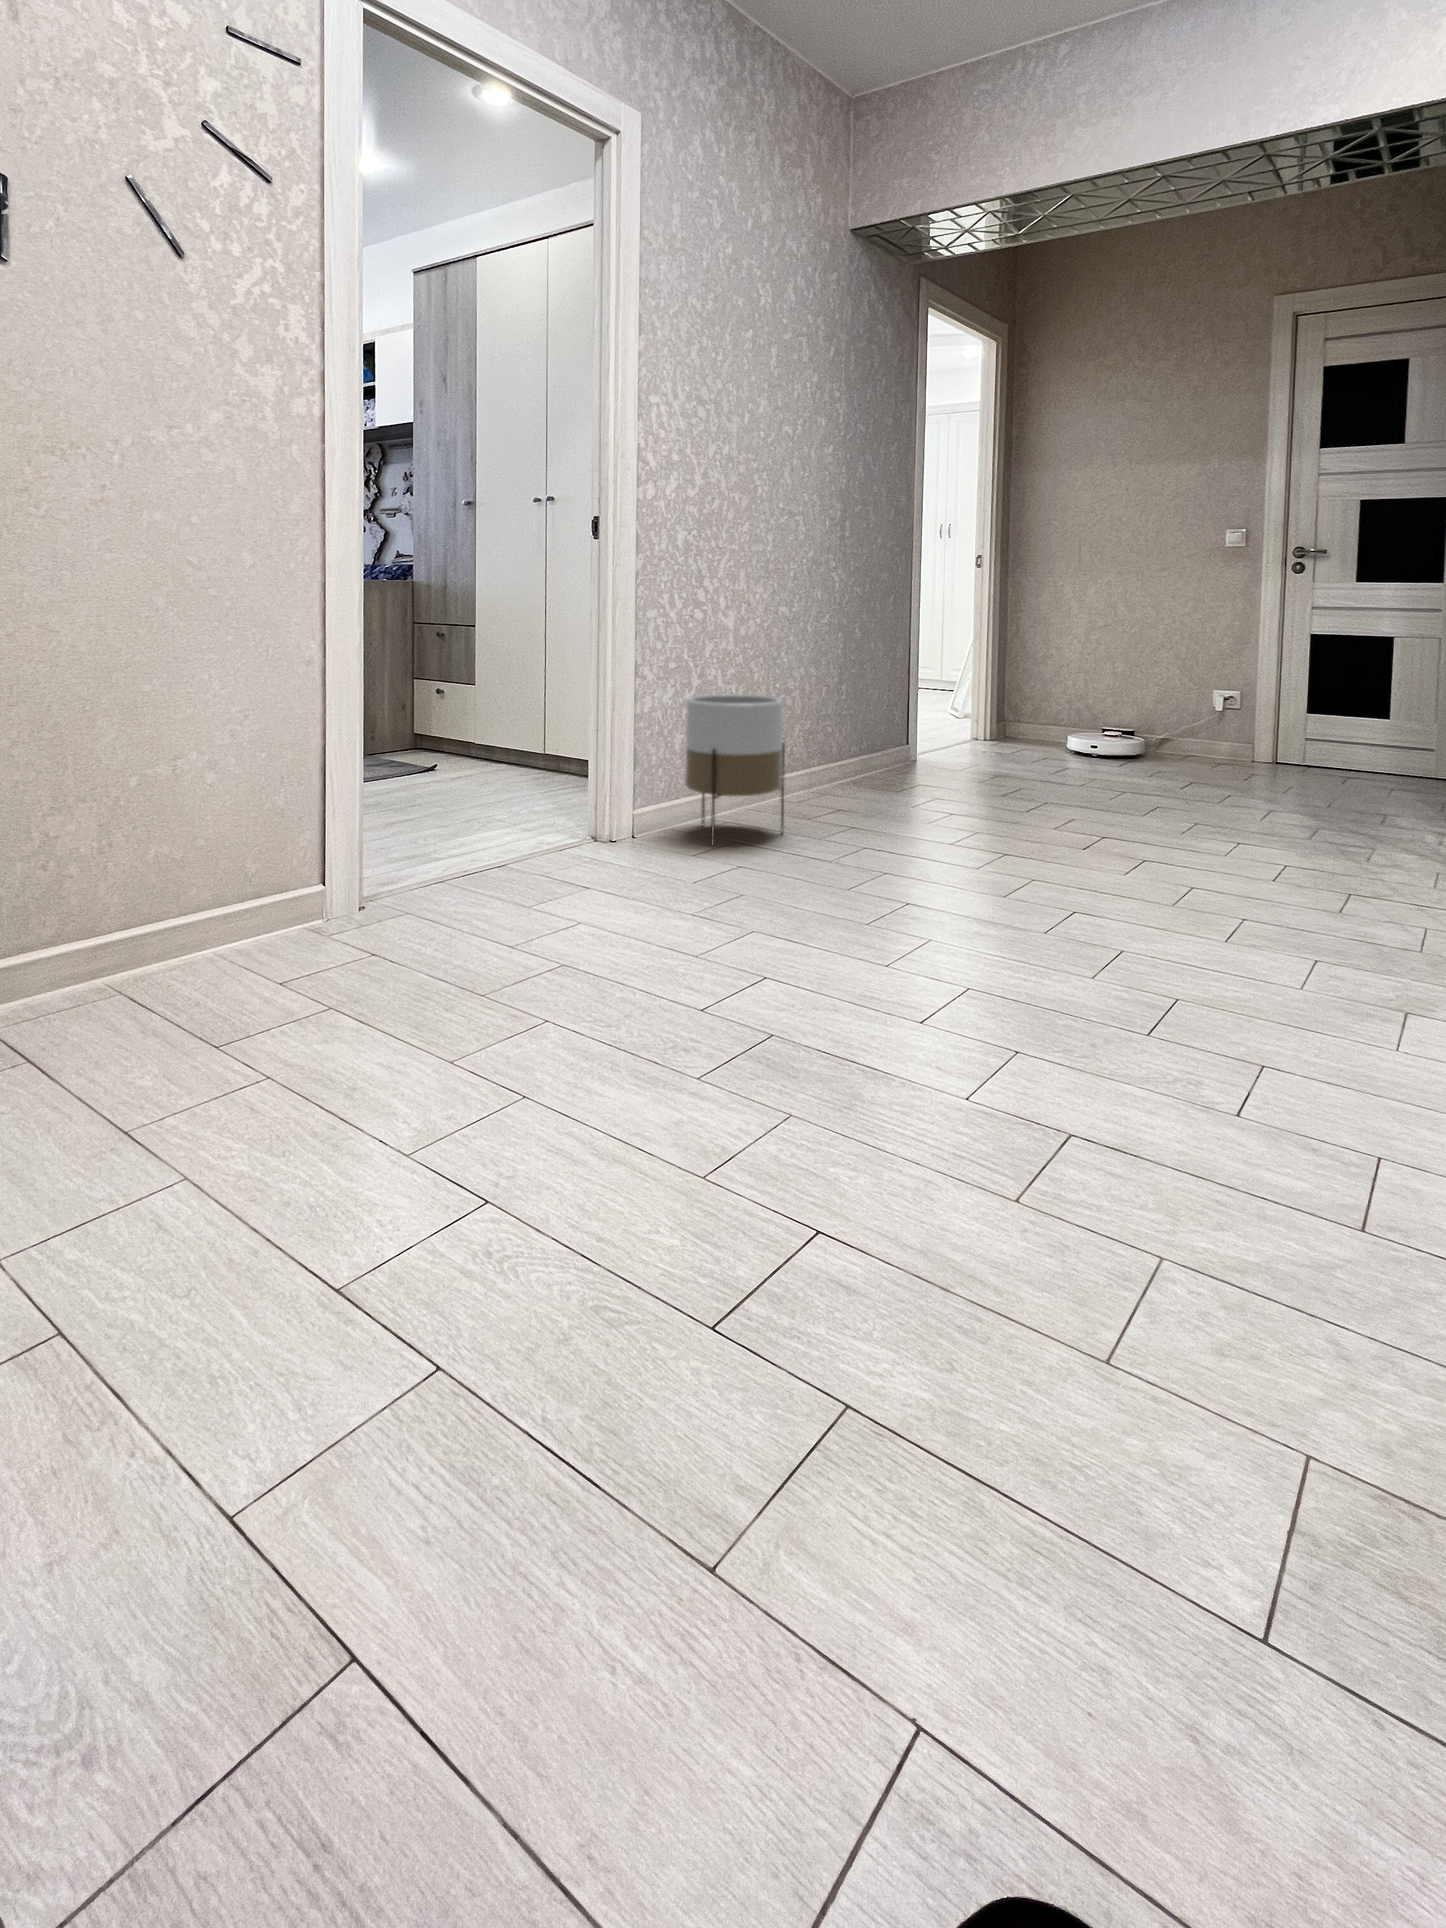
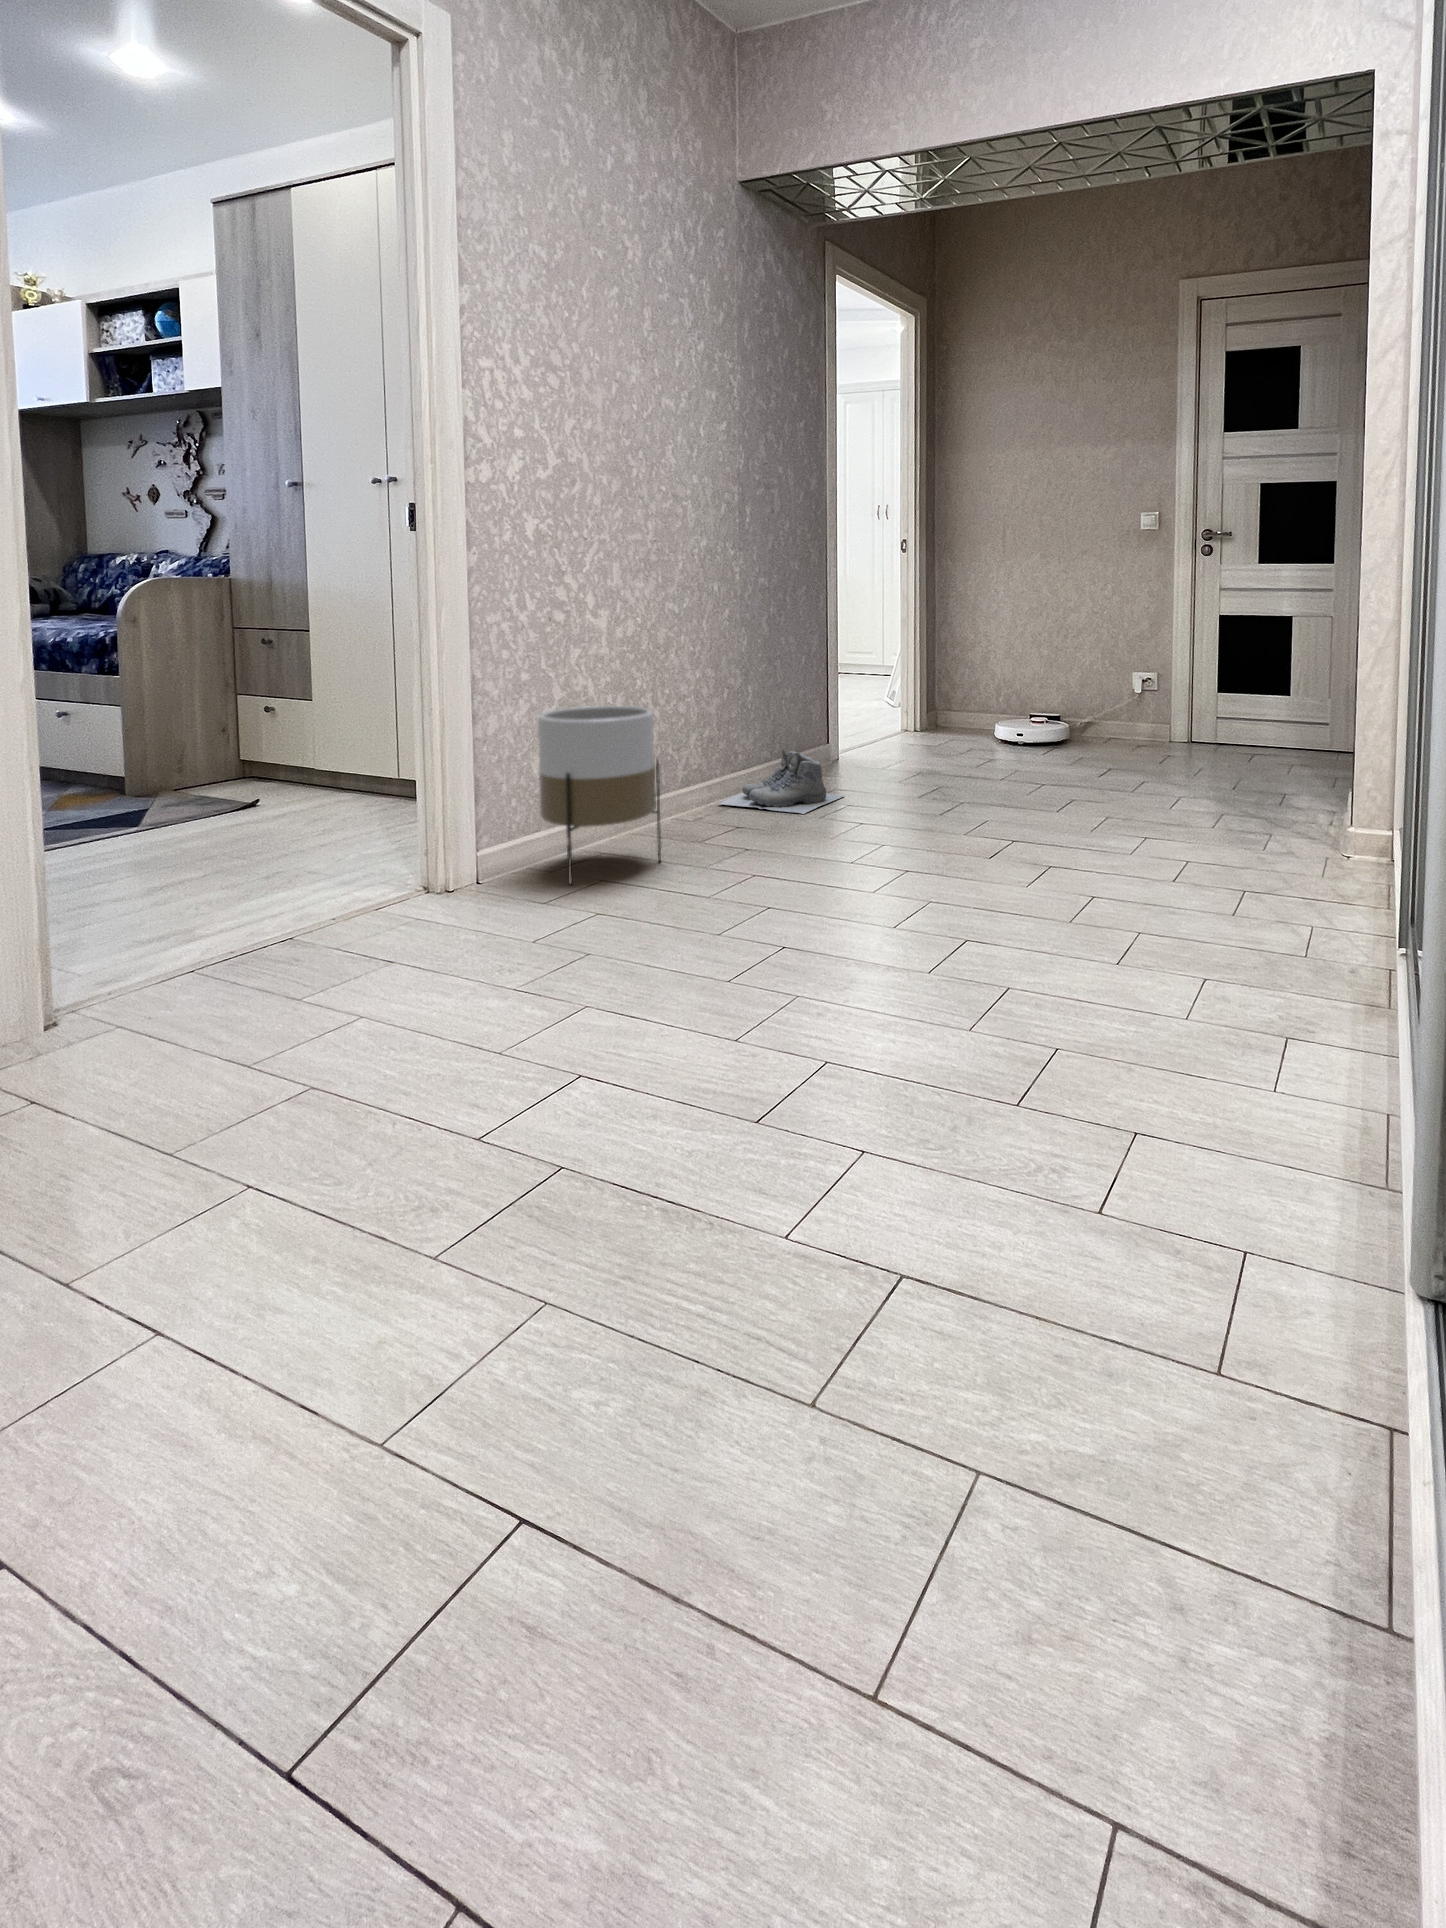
boots: none [817,744,934,804] -> present [719,748,844,814]

